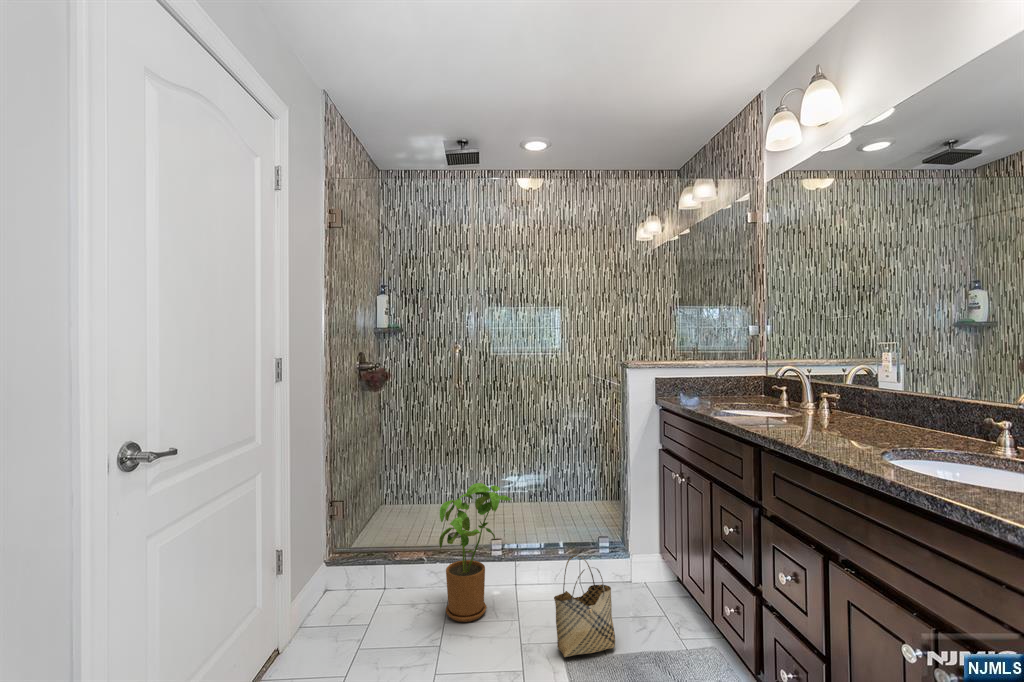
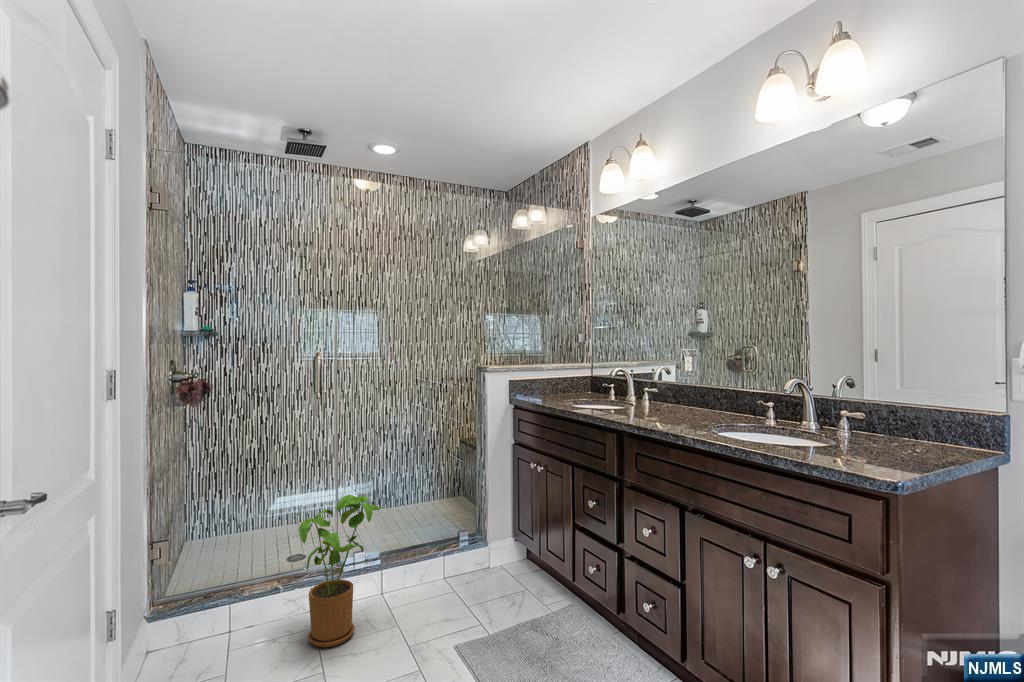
woven basket: present [554,555,615,657] -> none [440,551,494,650]

